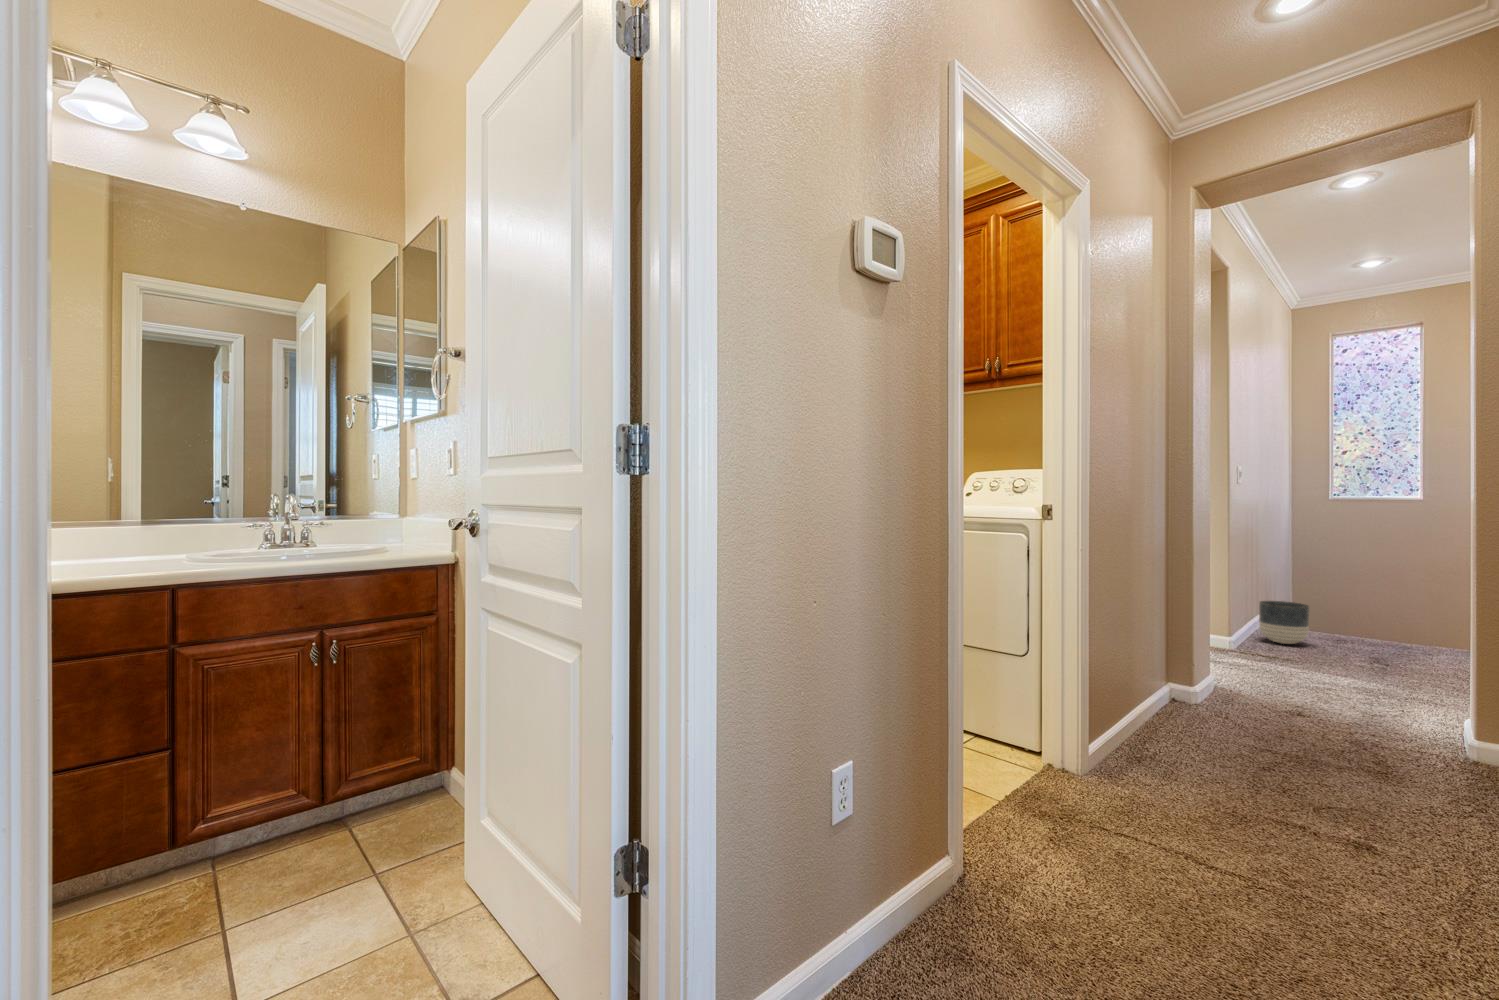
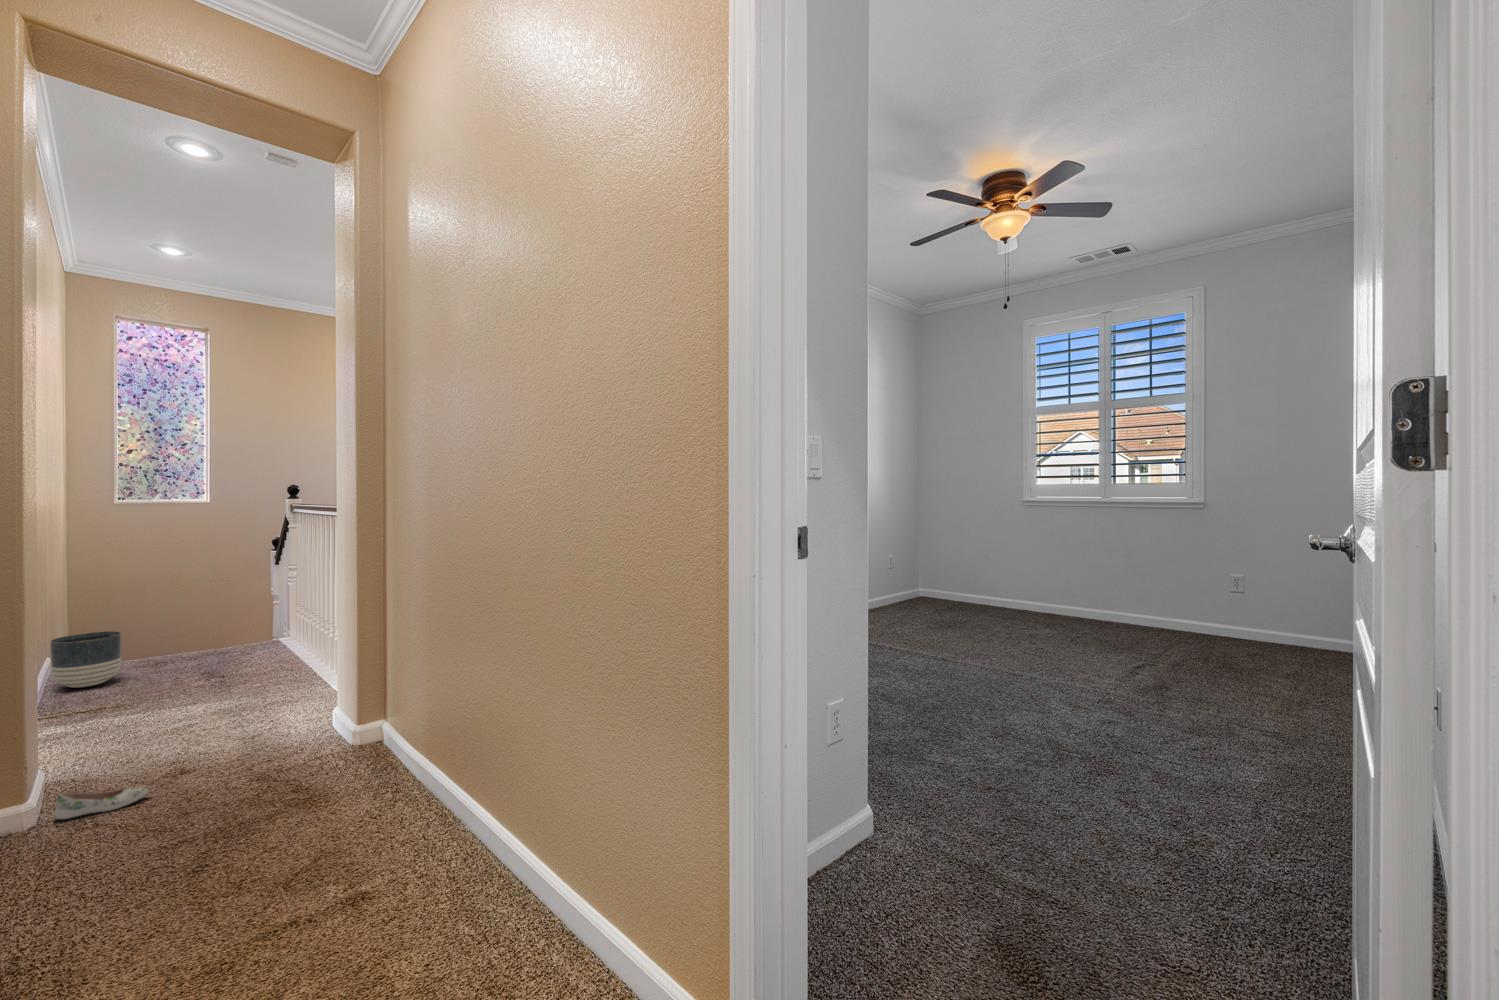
shoe: none [1212,691,1270,718] -> present [54,788,148,819]

